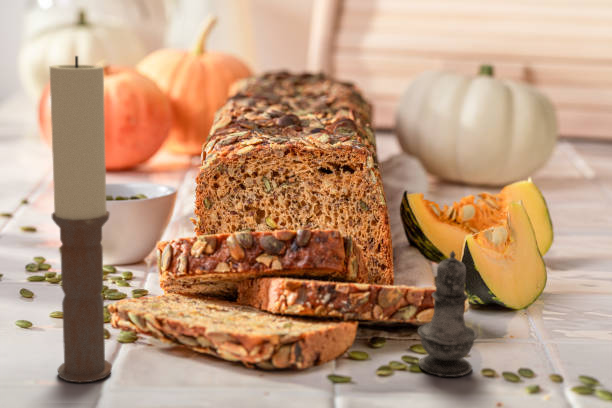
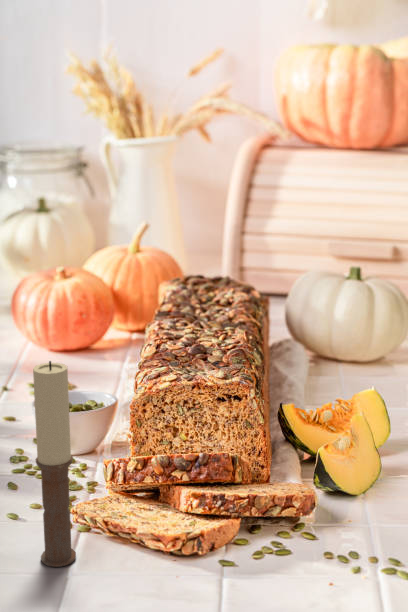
salt shaker: present [418,251,477,377] -> none [280,475,320,559]

